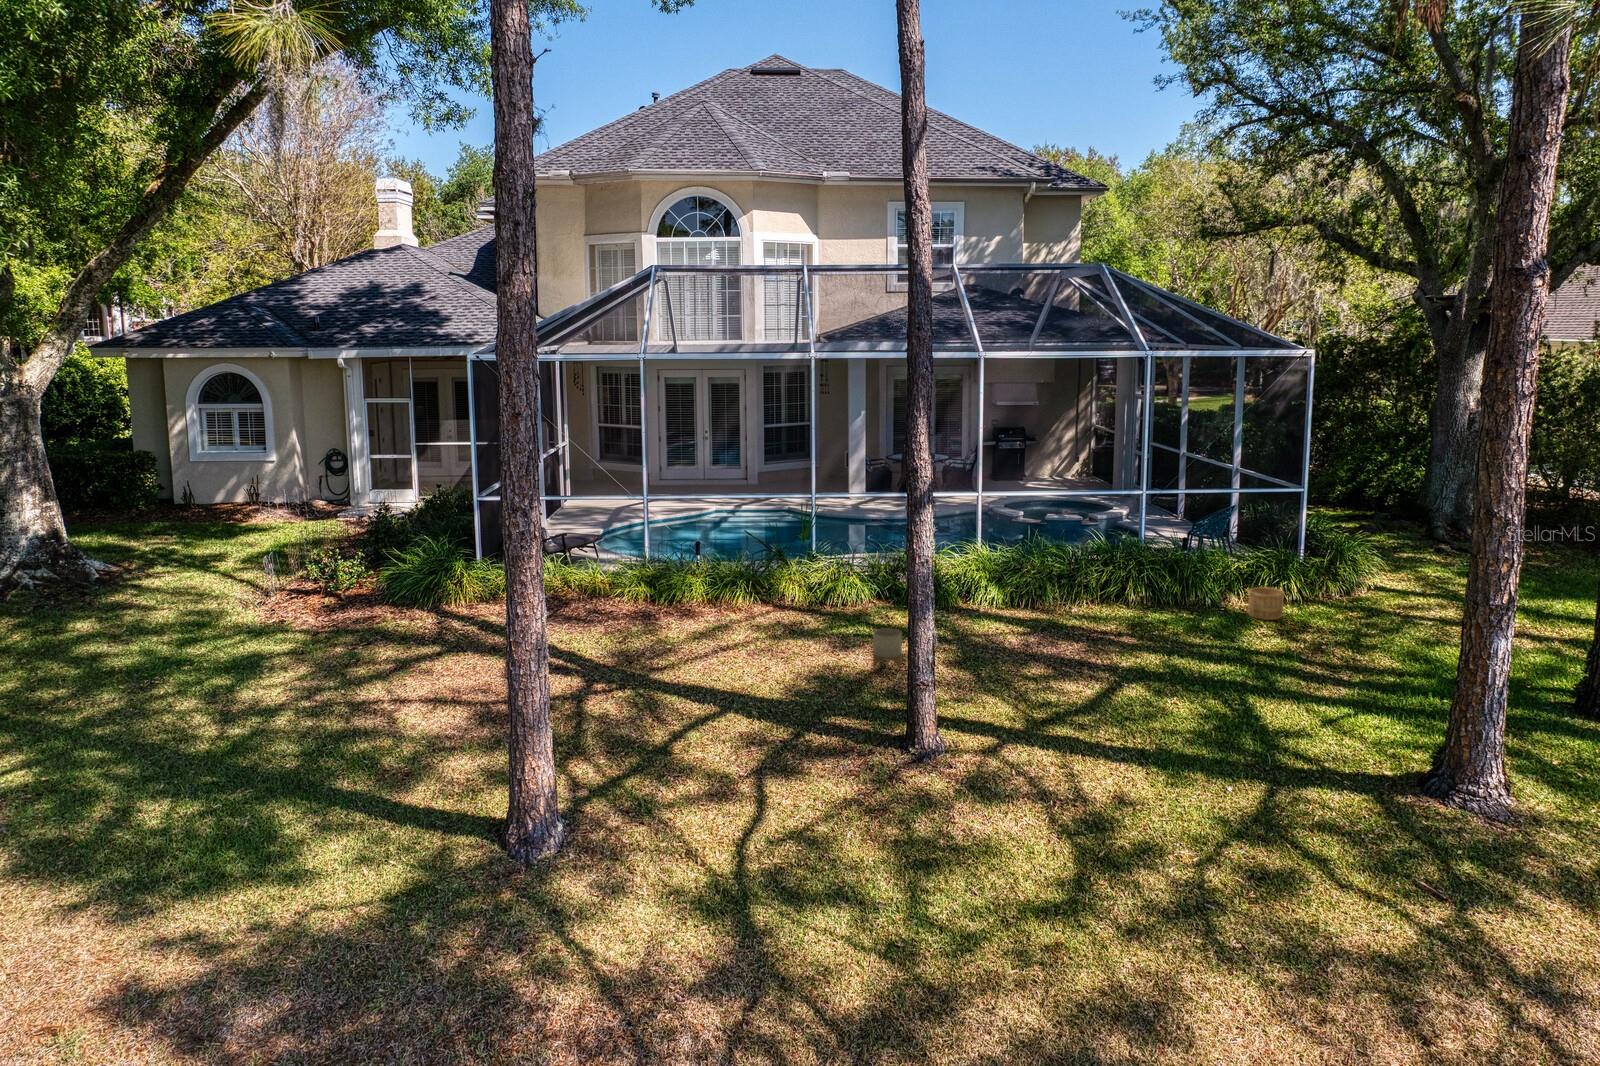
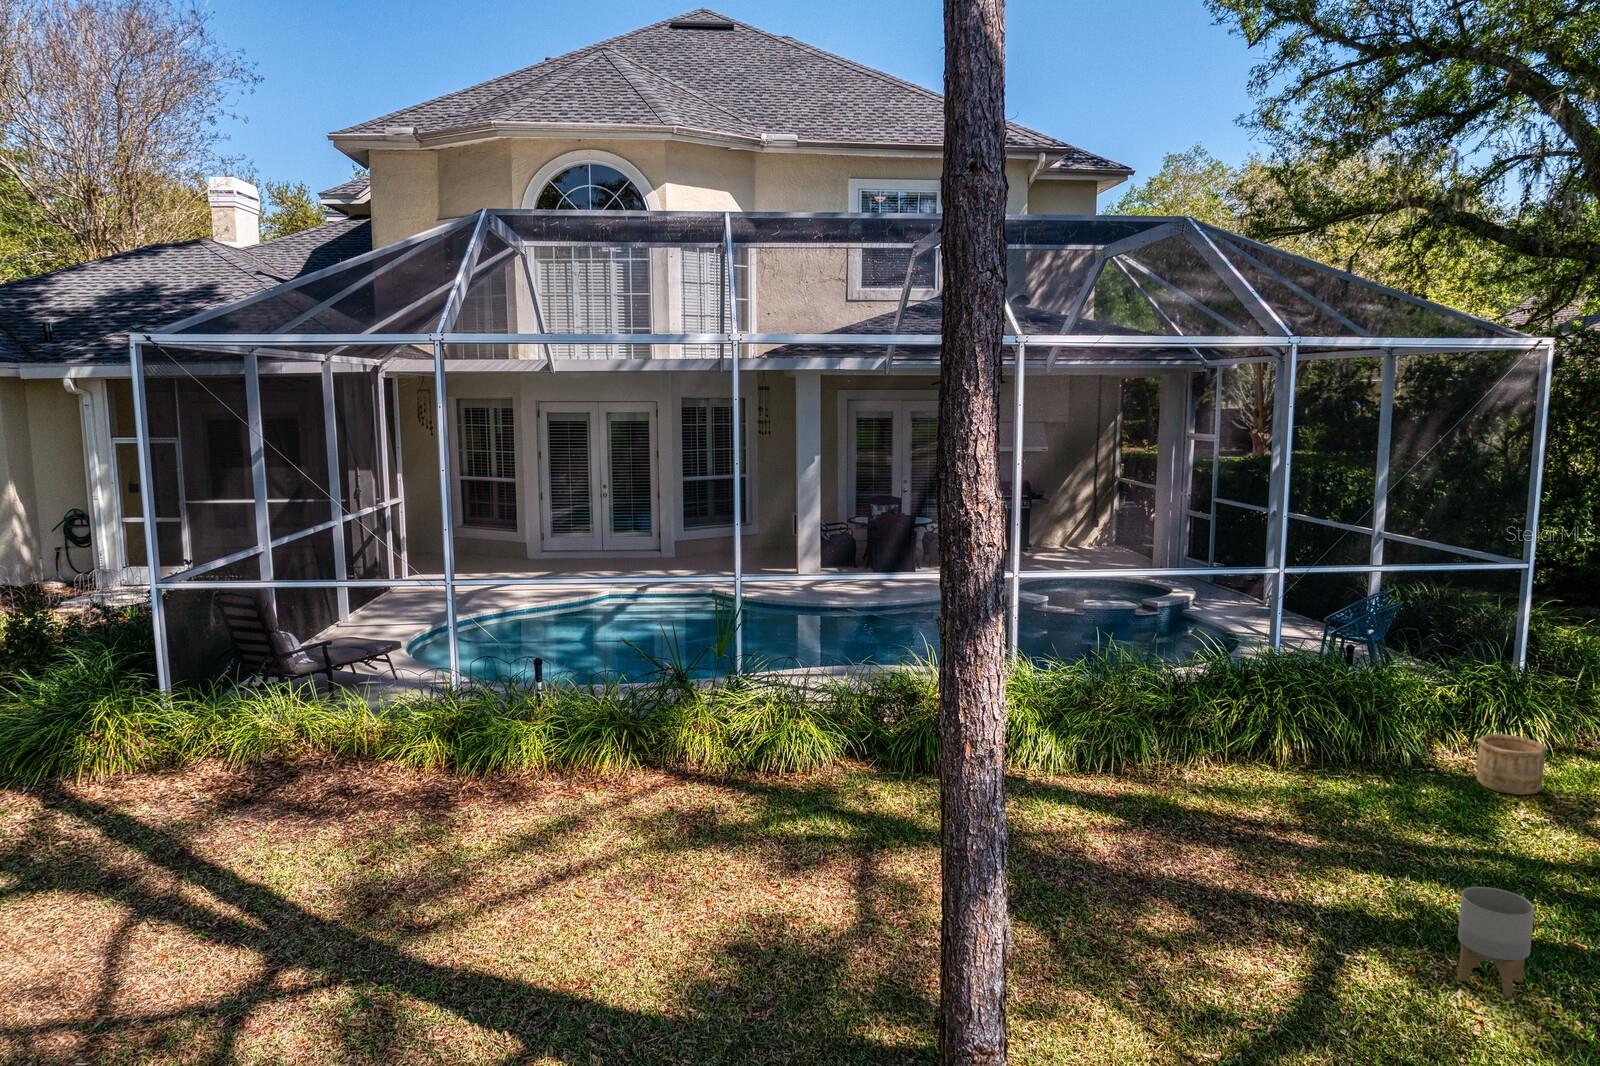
planter: present [873,628,902,674] -> present [1458,887,1534,997]

